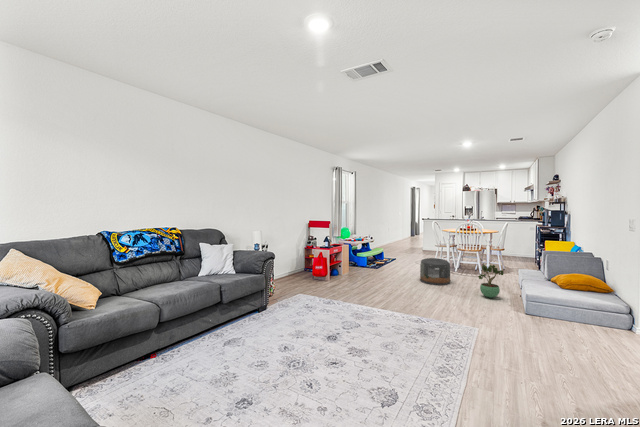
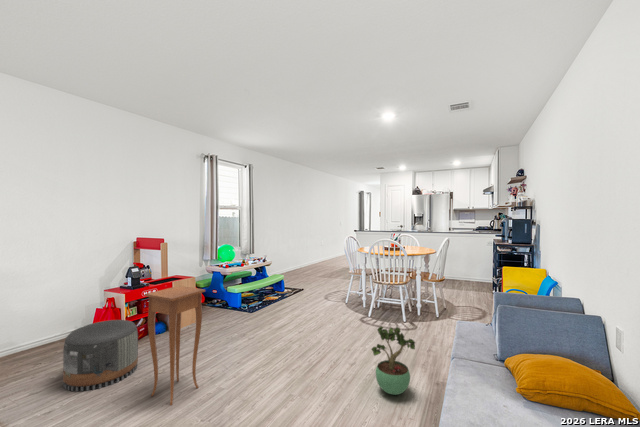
side table: none [367,245,391,298] -> present [145,286,205,405]
pouf: present [420,258,450,285] -> present [63,320,138,391]

